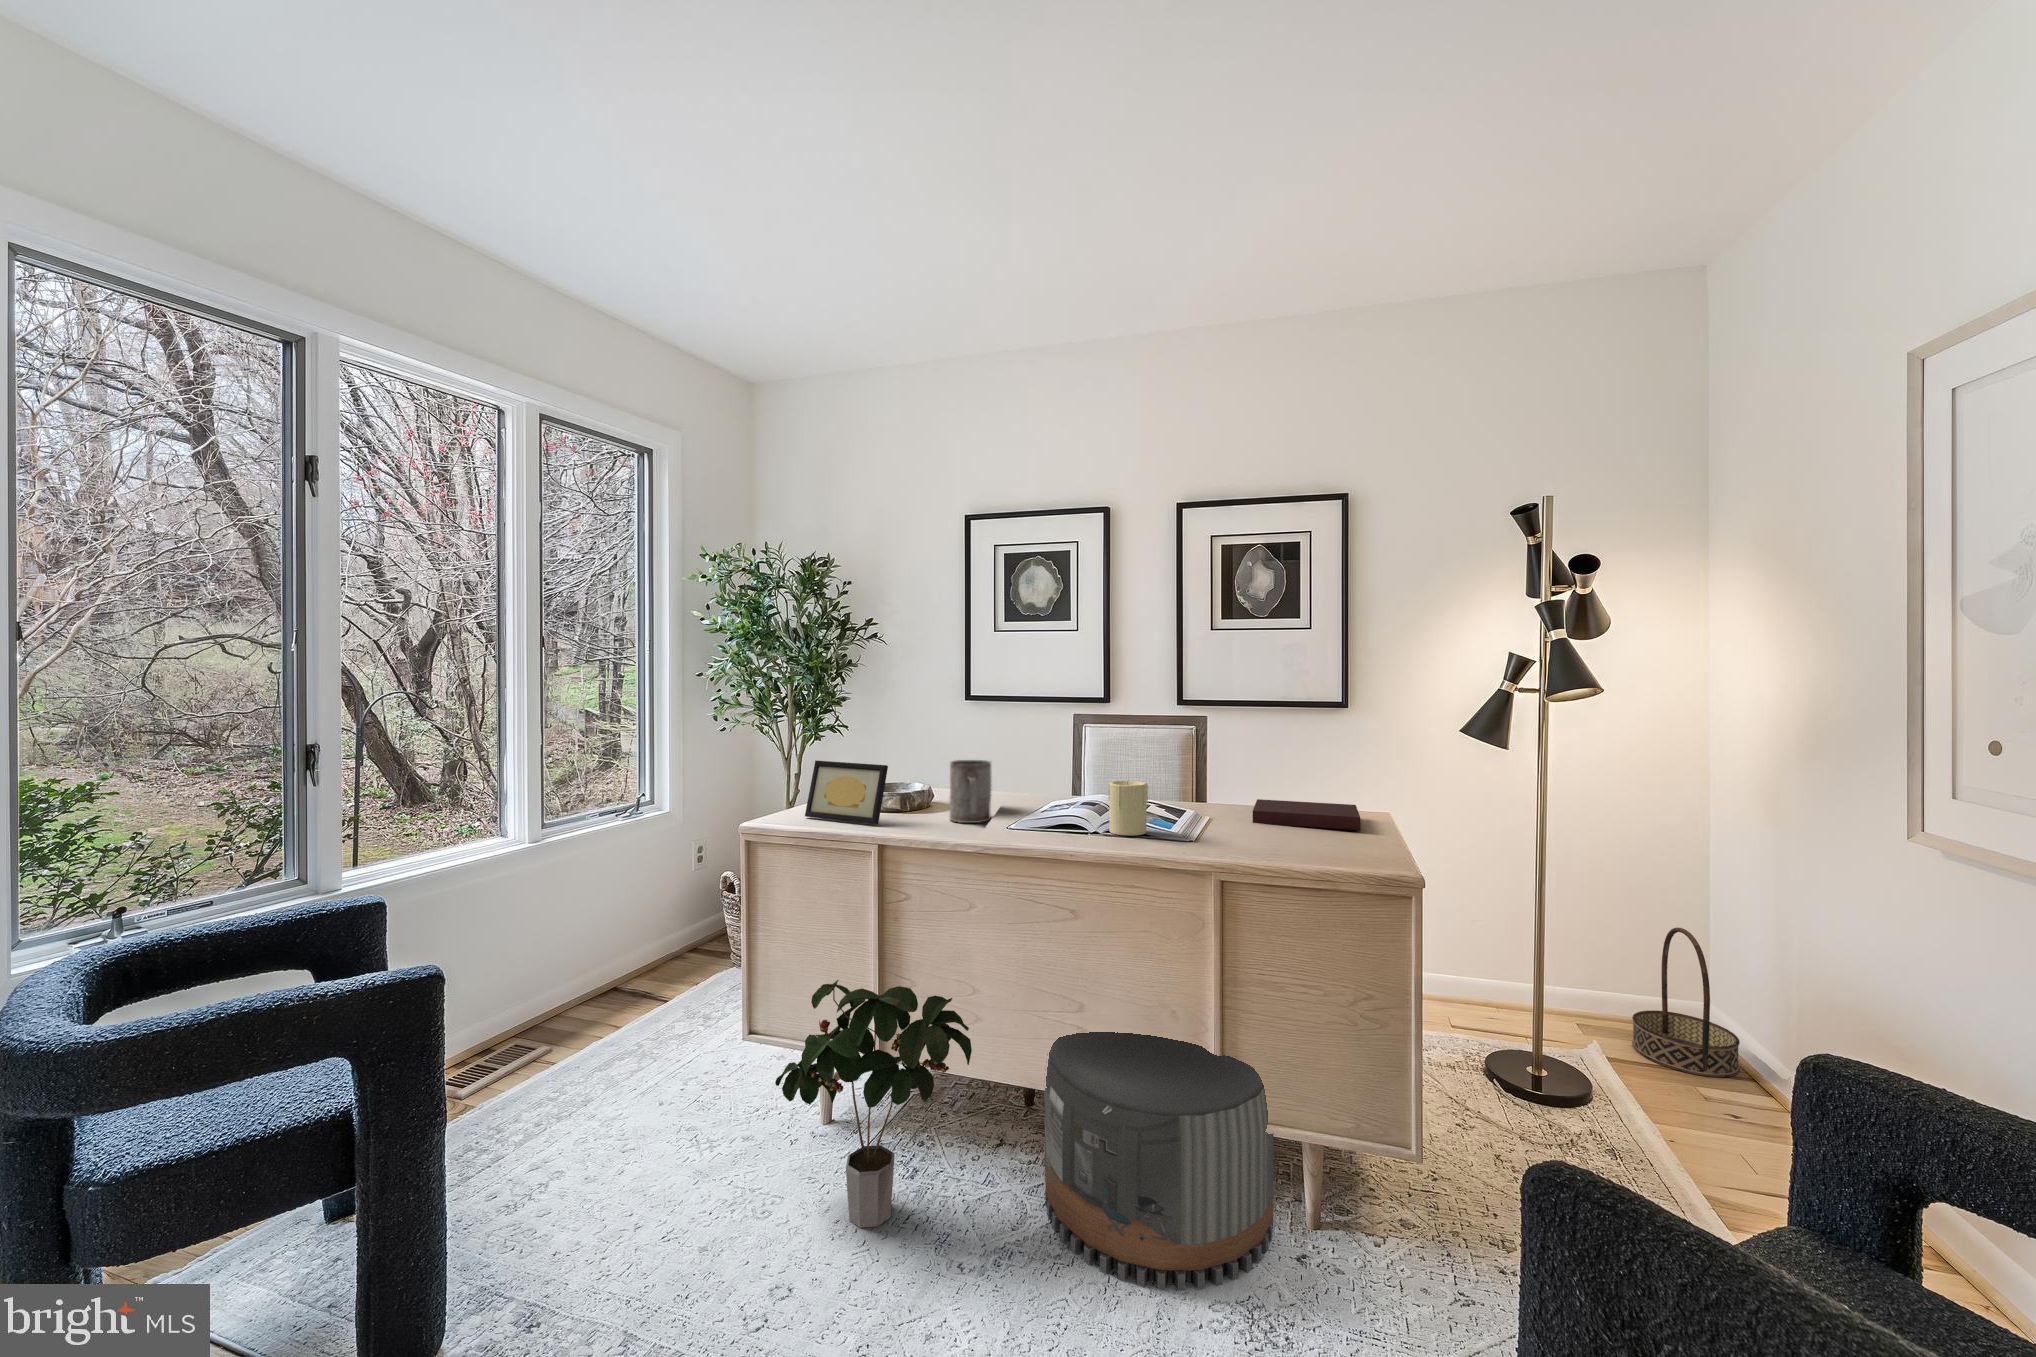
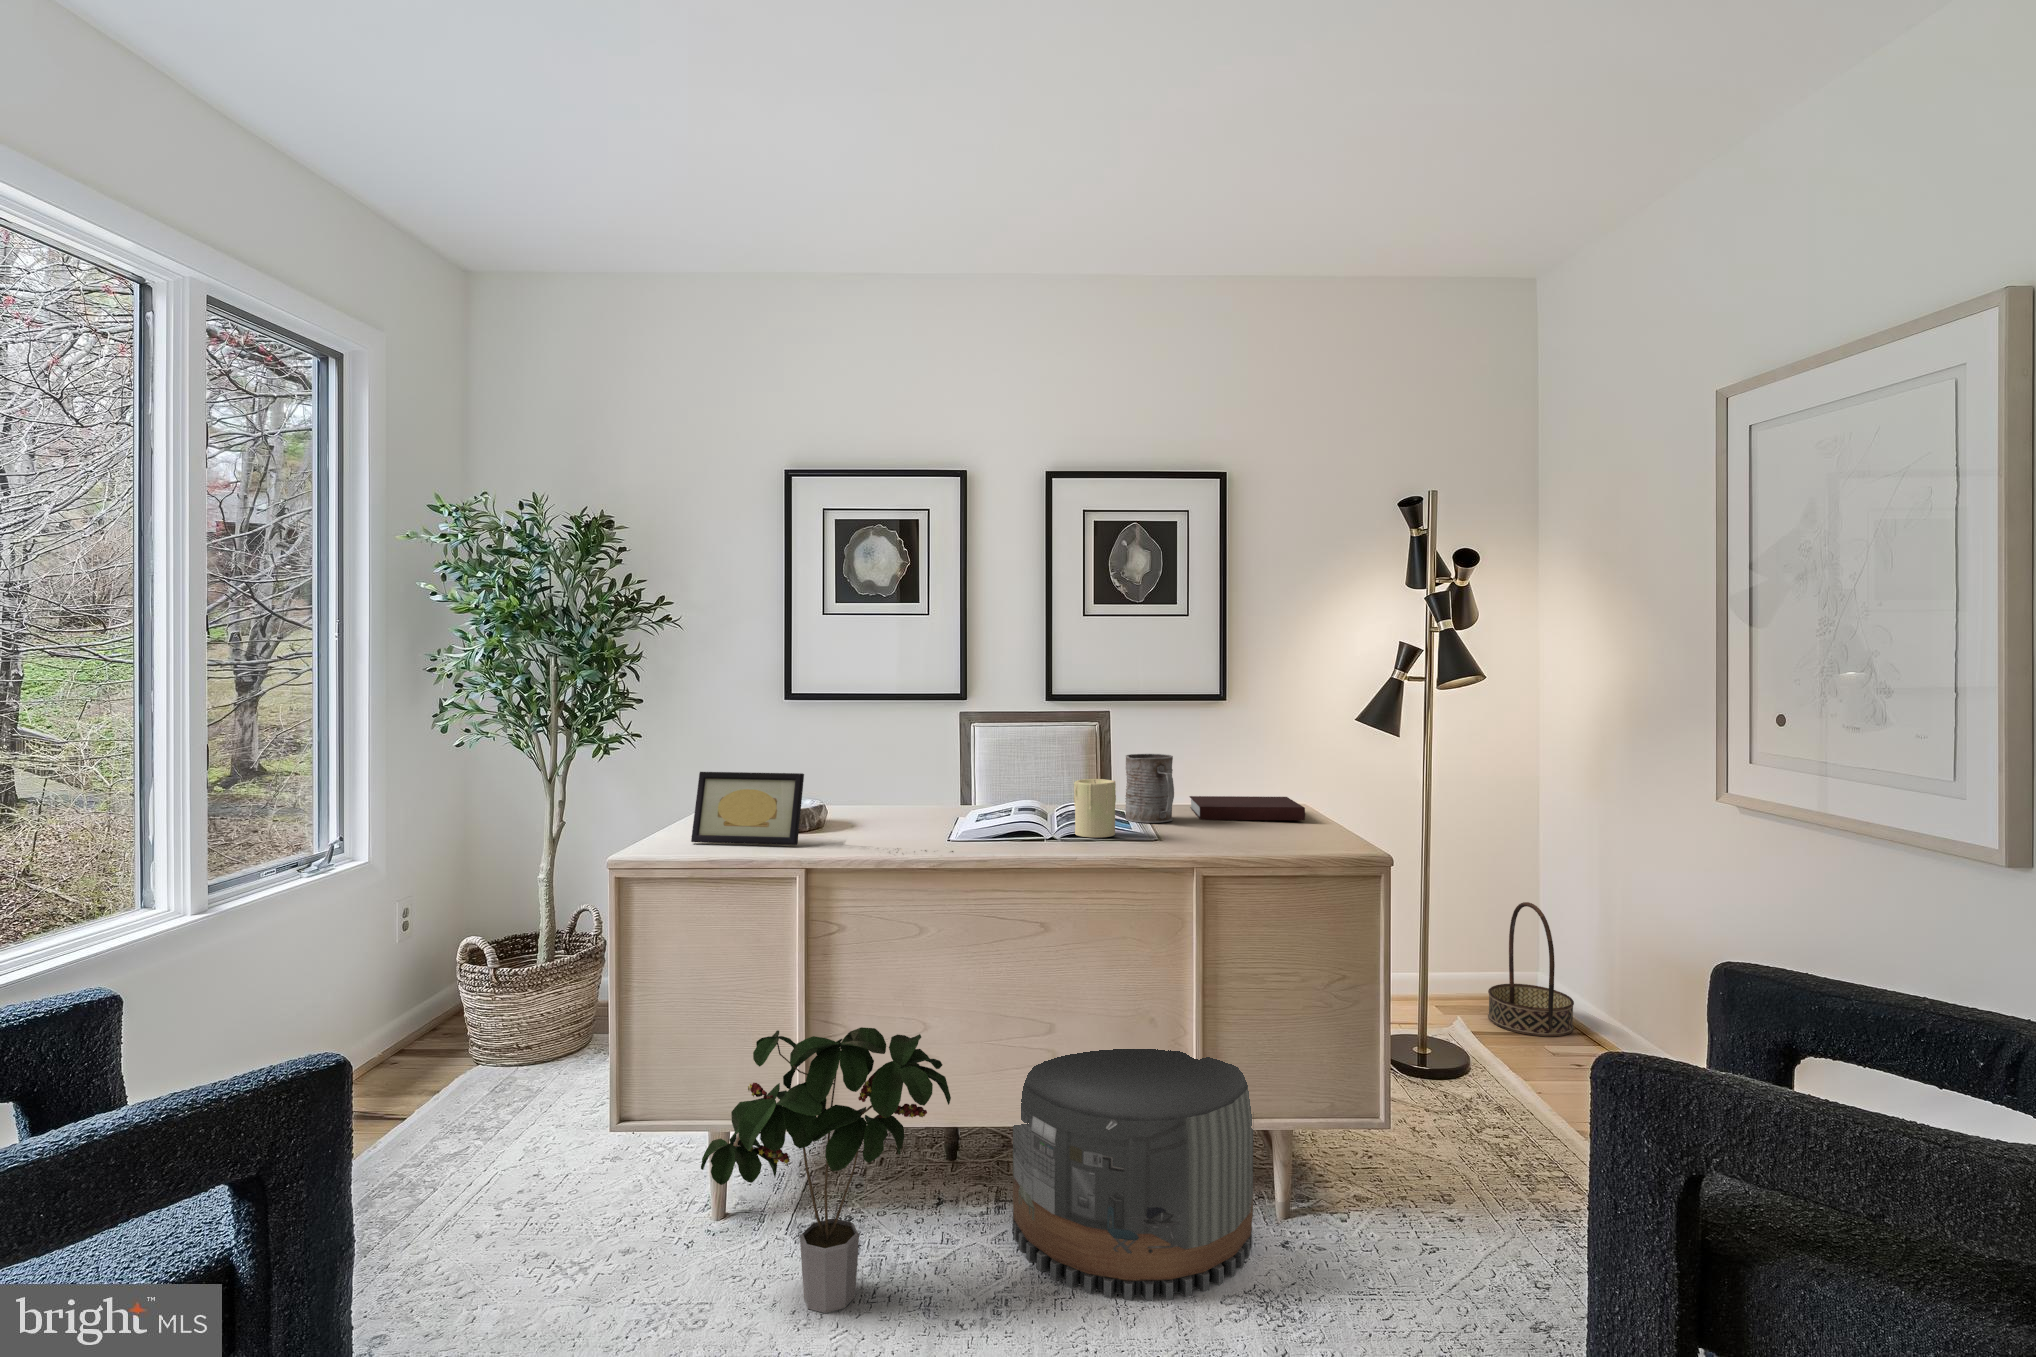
mug: present [950,760,992,823] -> present [1125,754,1174,823]

